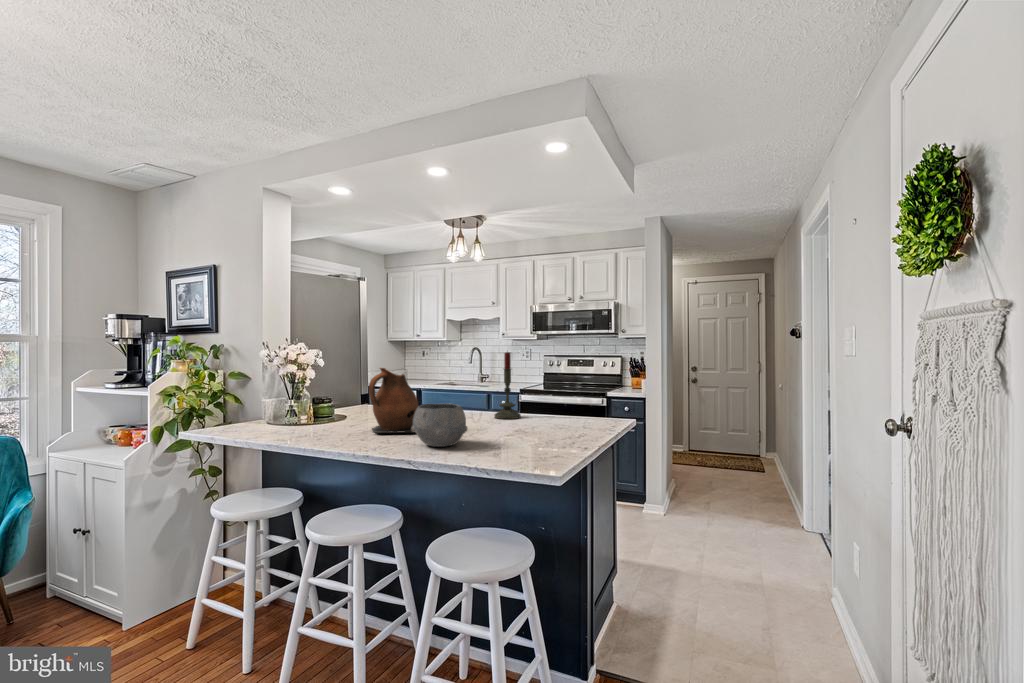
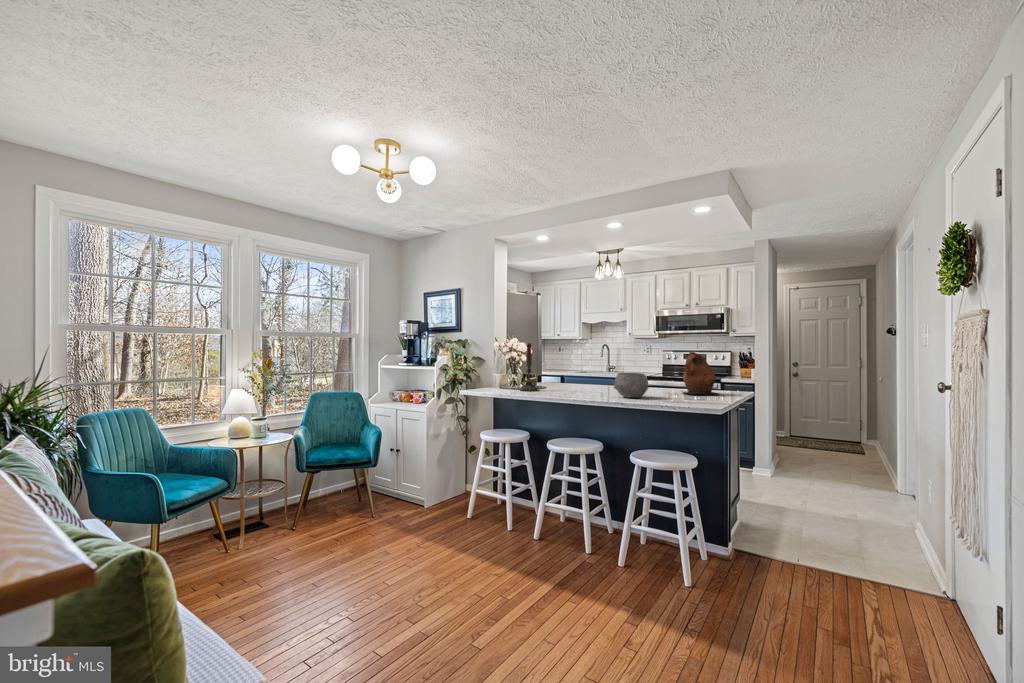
candle: present [494,352,521,419] -> present [520,343,539,391]
ceramic pitcher: present [369,368,418,433] -> present [683,352,718,395]

